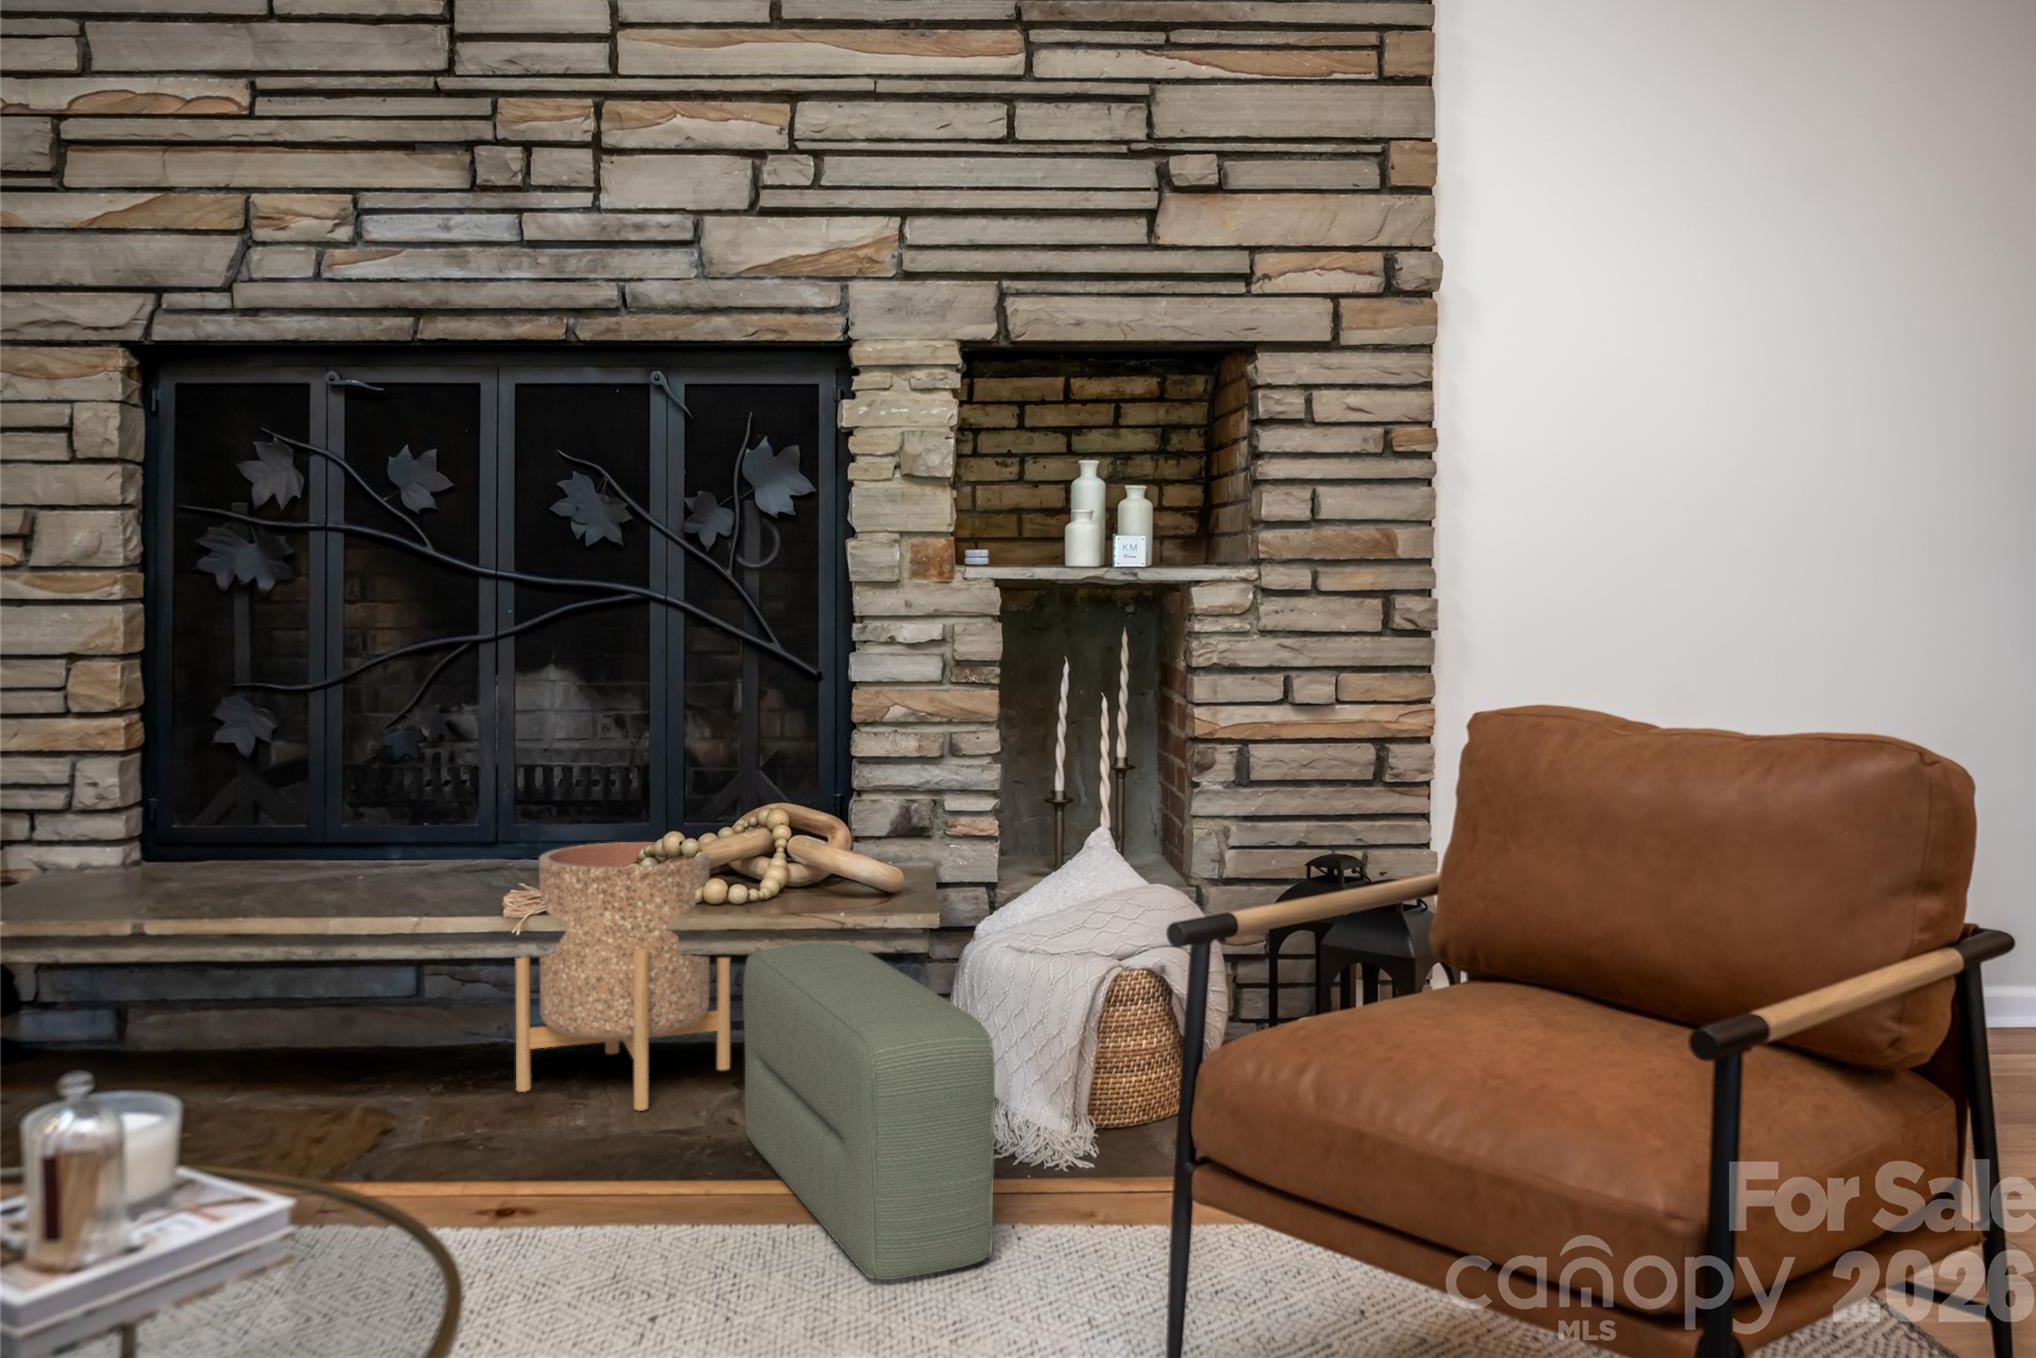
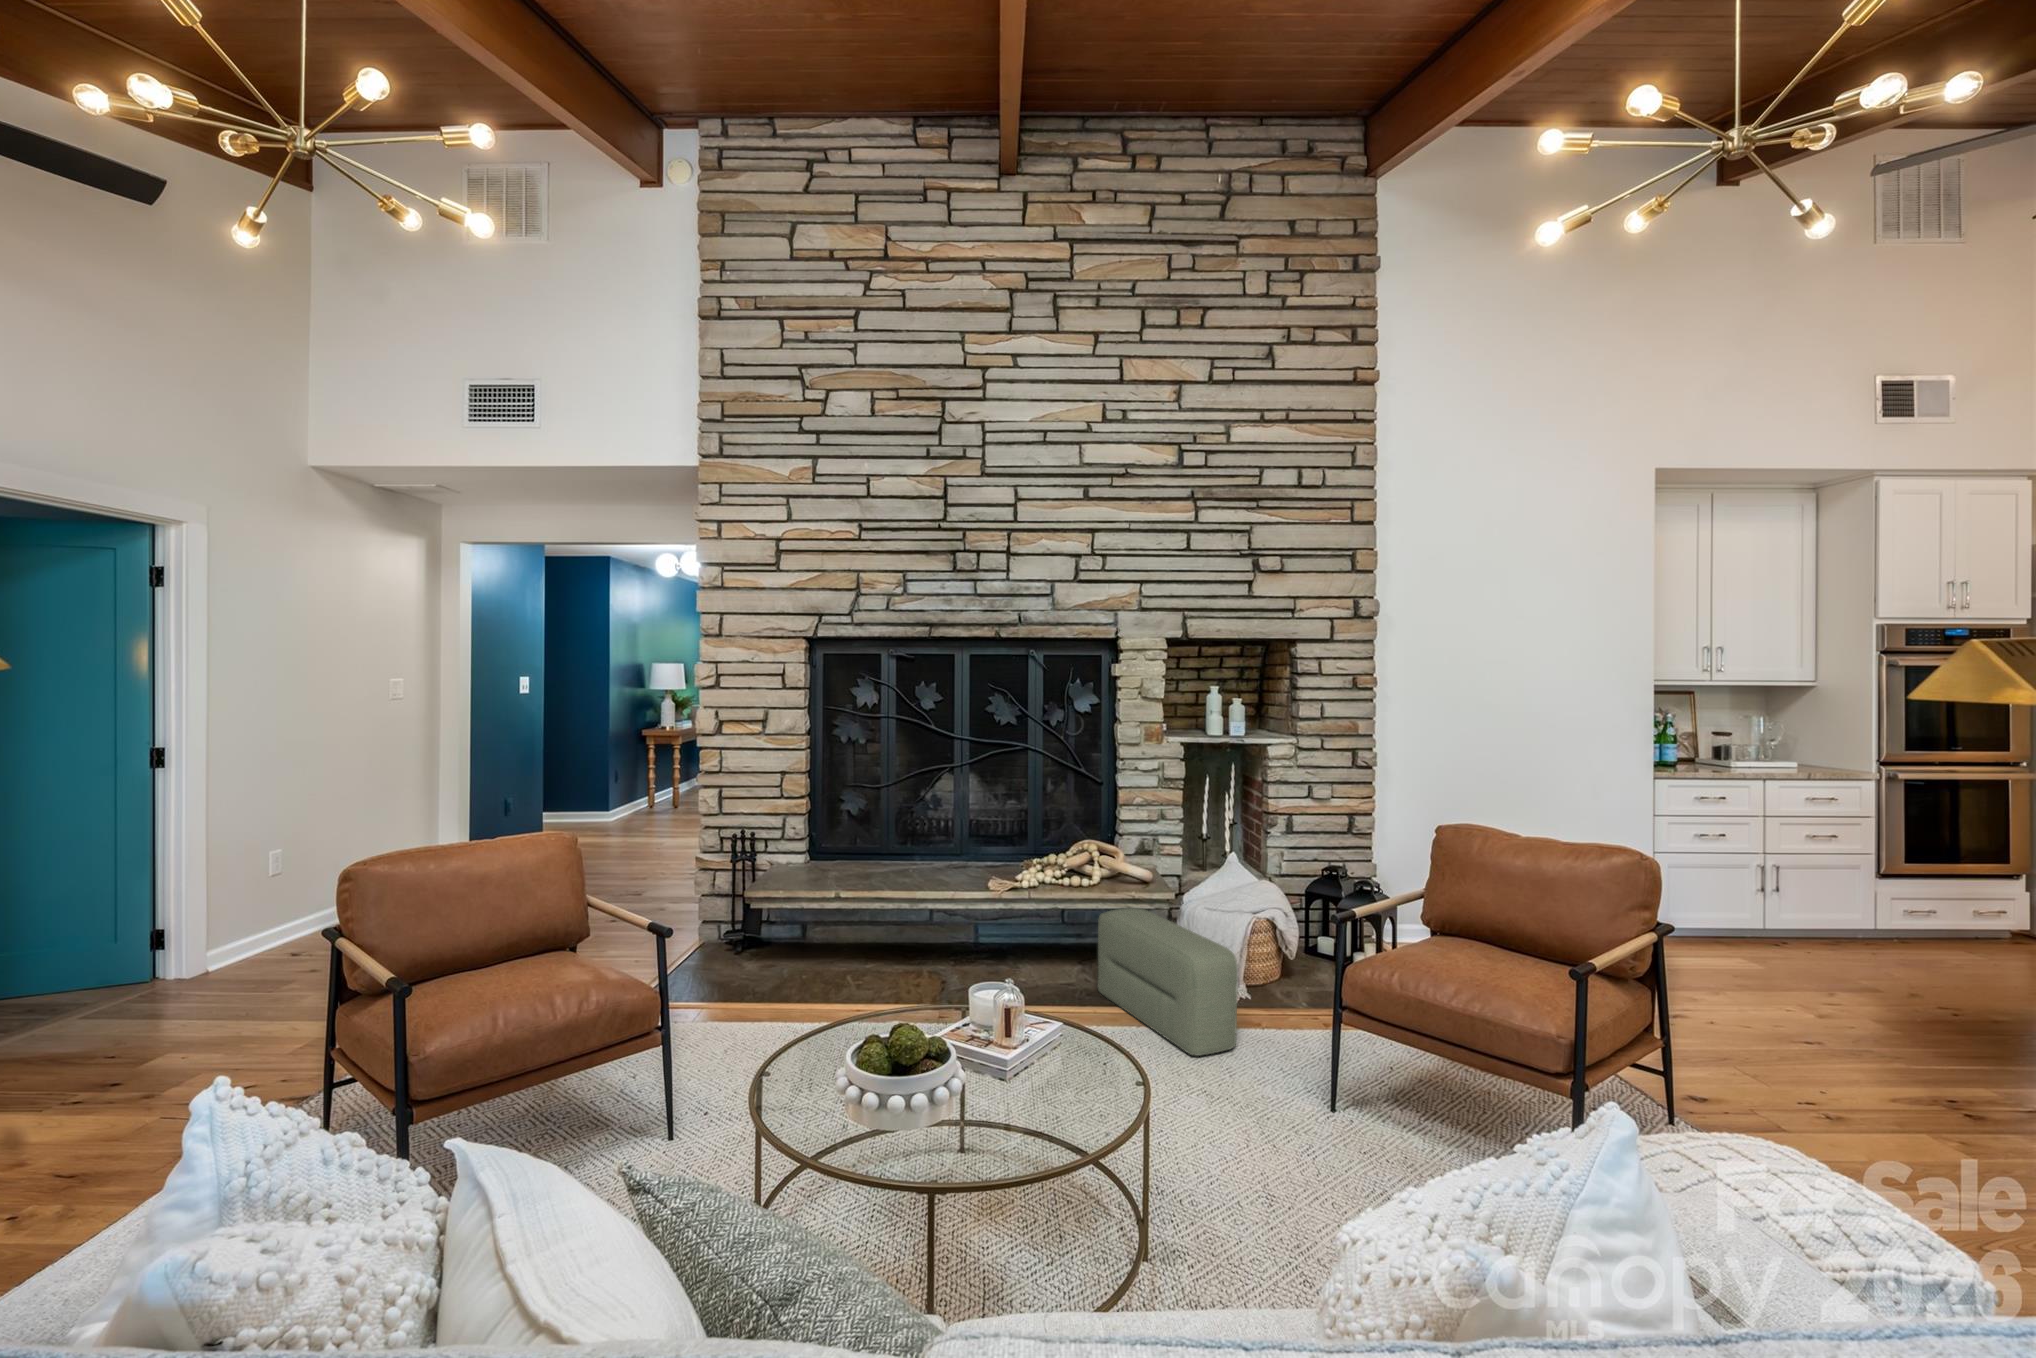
planter: present [515,842,730,1111] -> none [984,857,1071,979]

